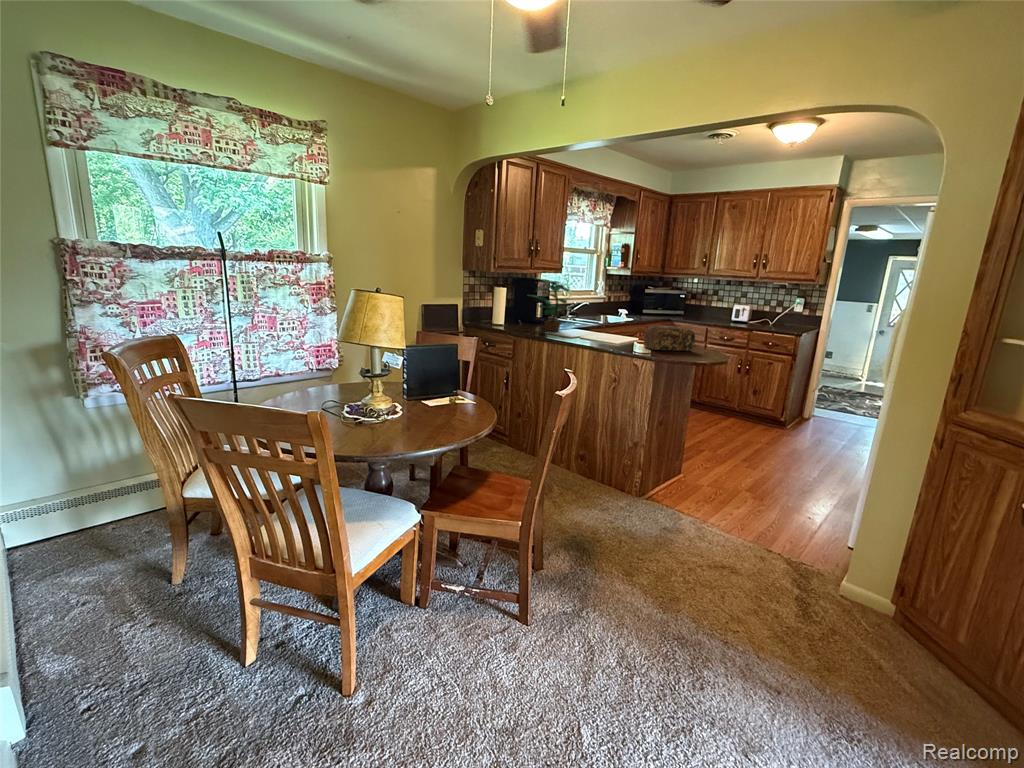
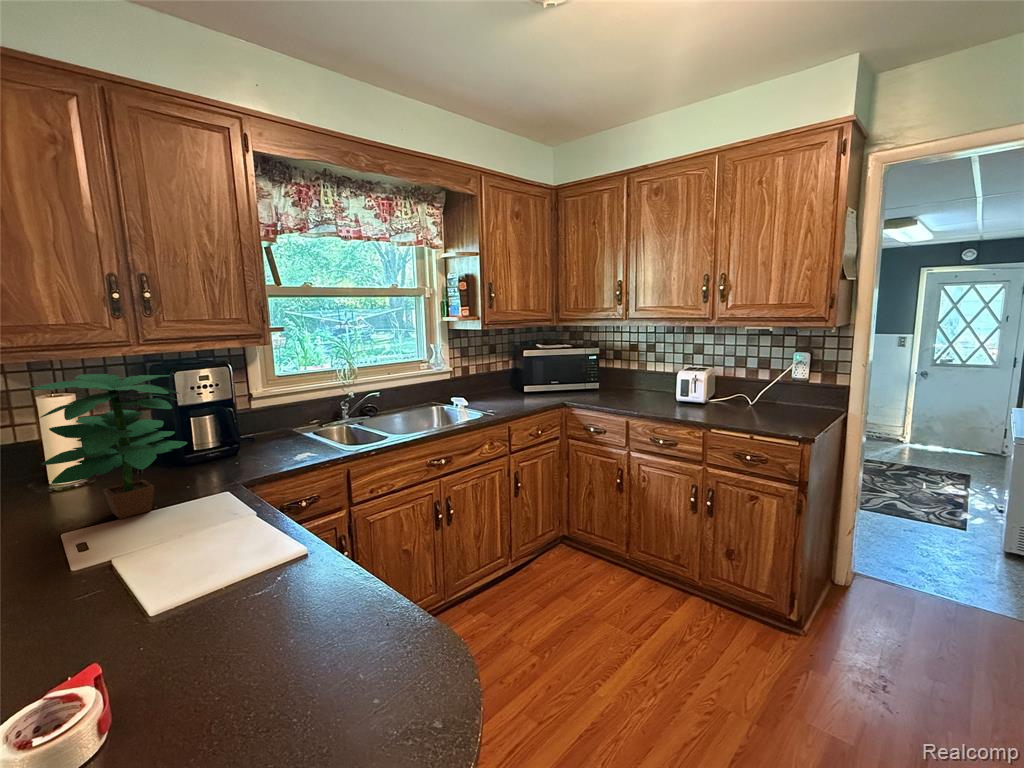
bread loaf: present [643,325,695,351] -> none [149,561,376,707]

